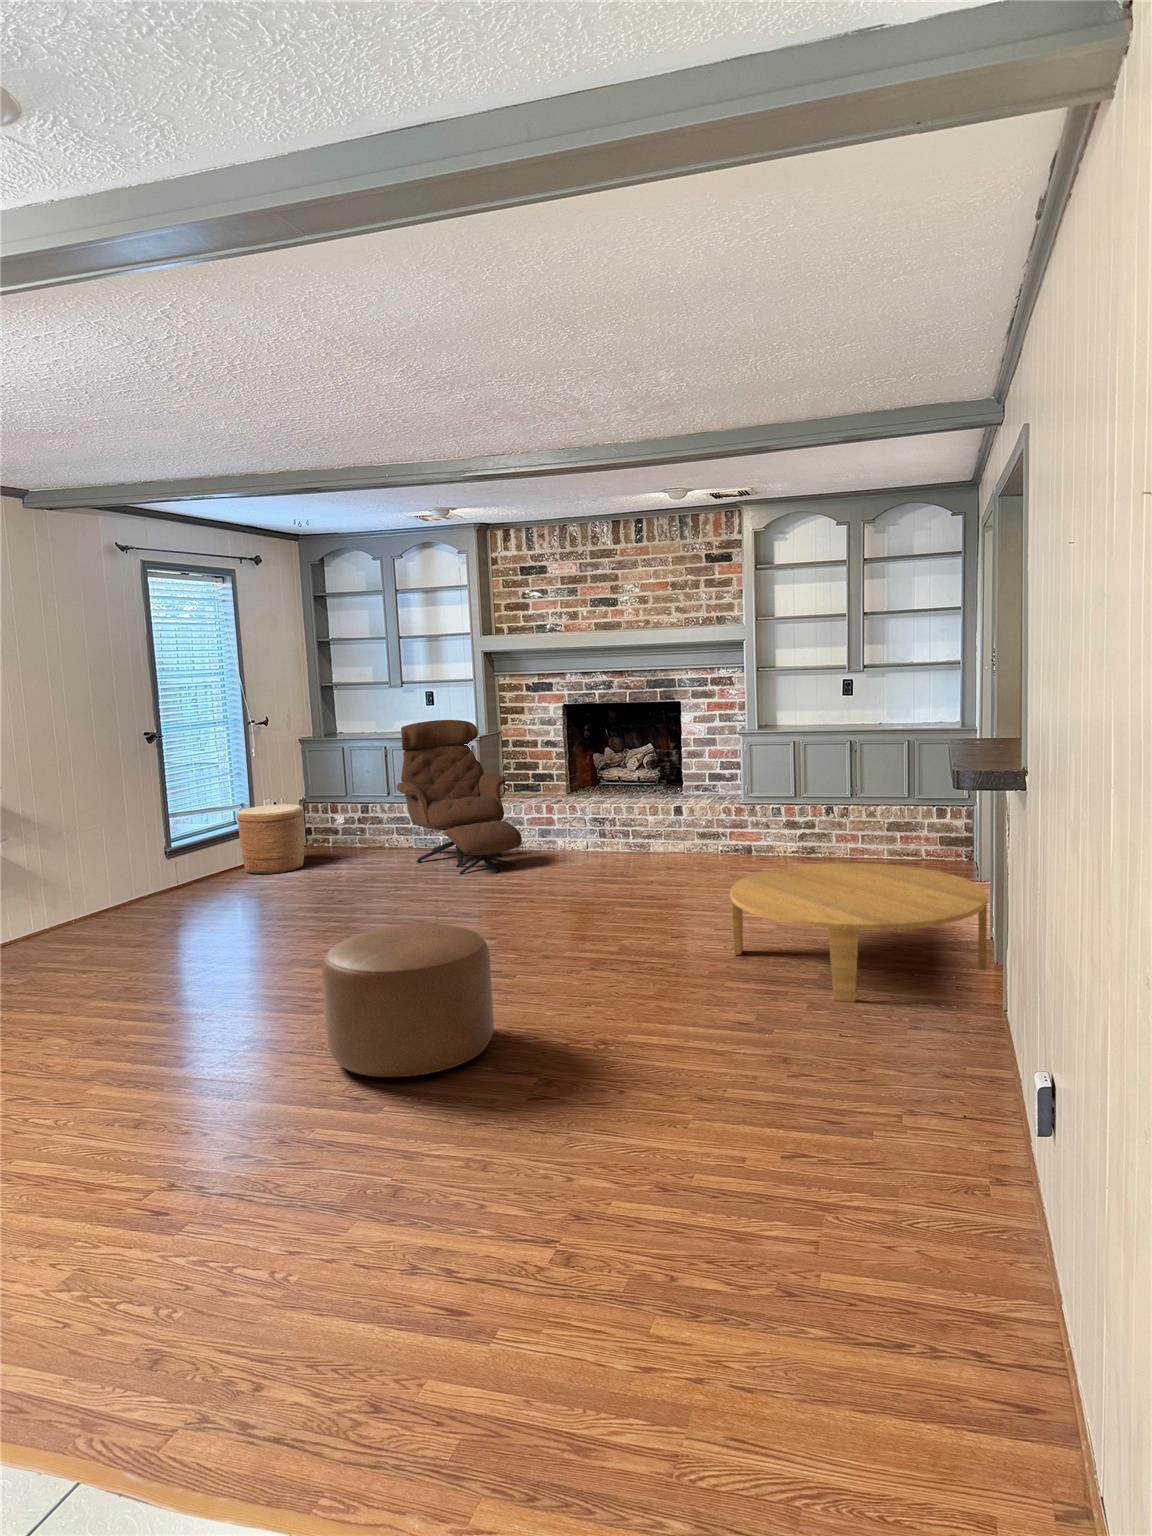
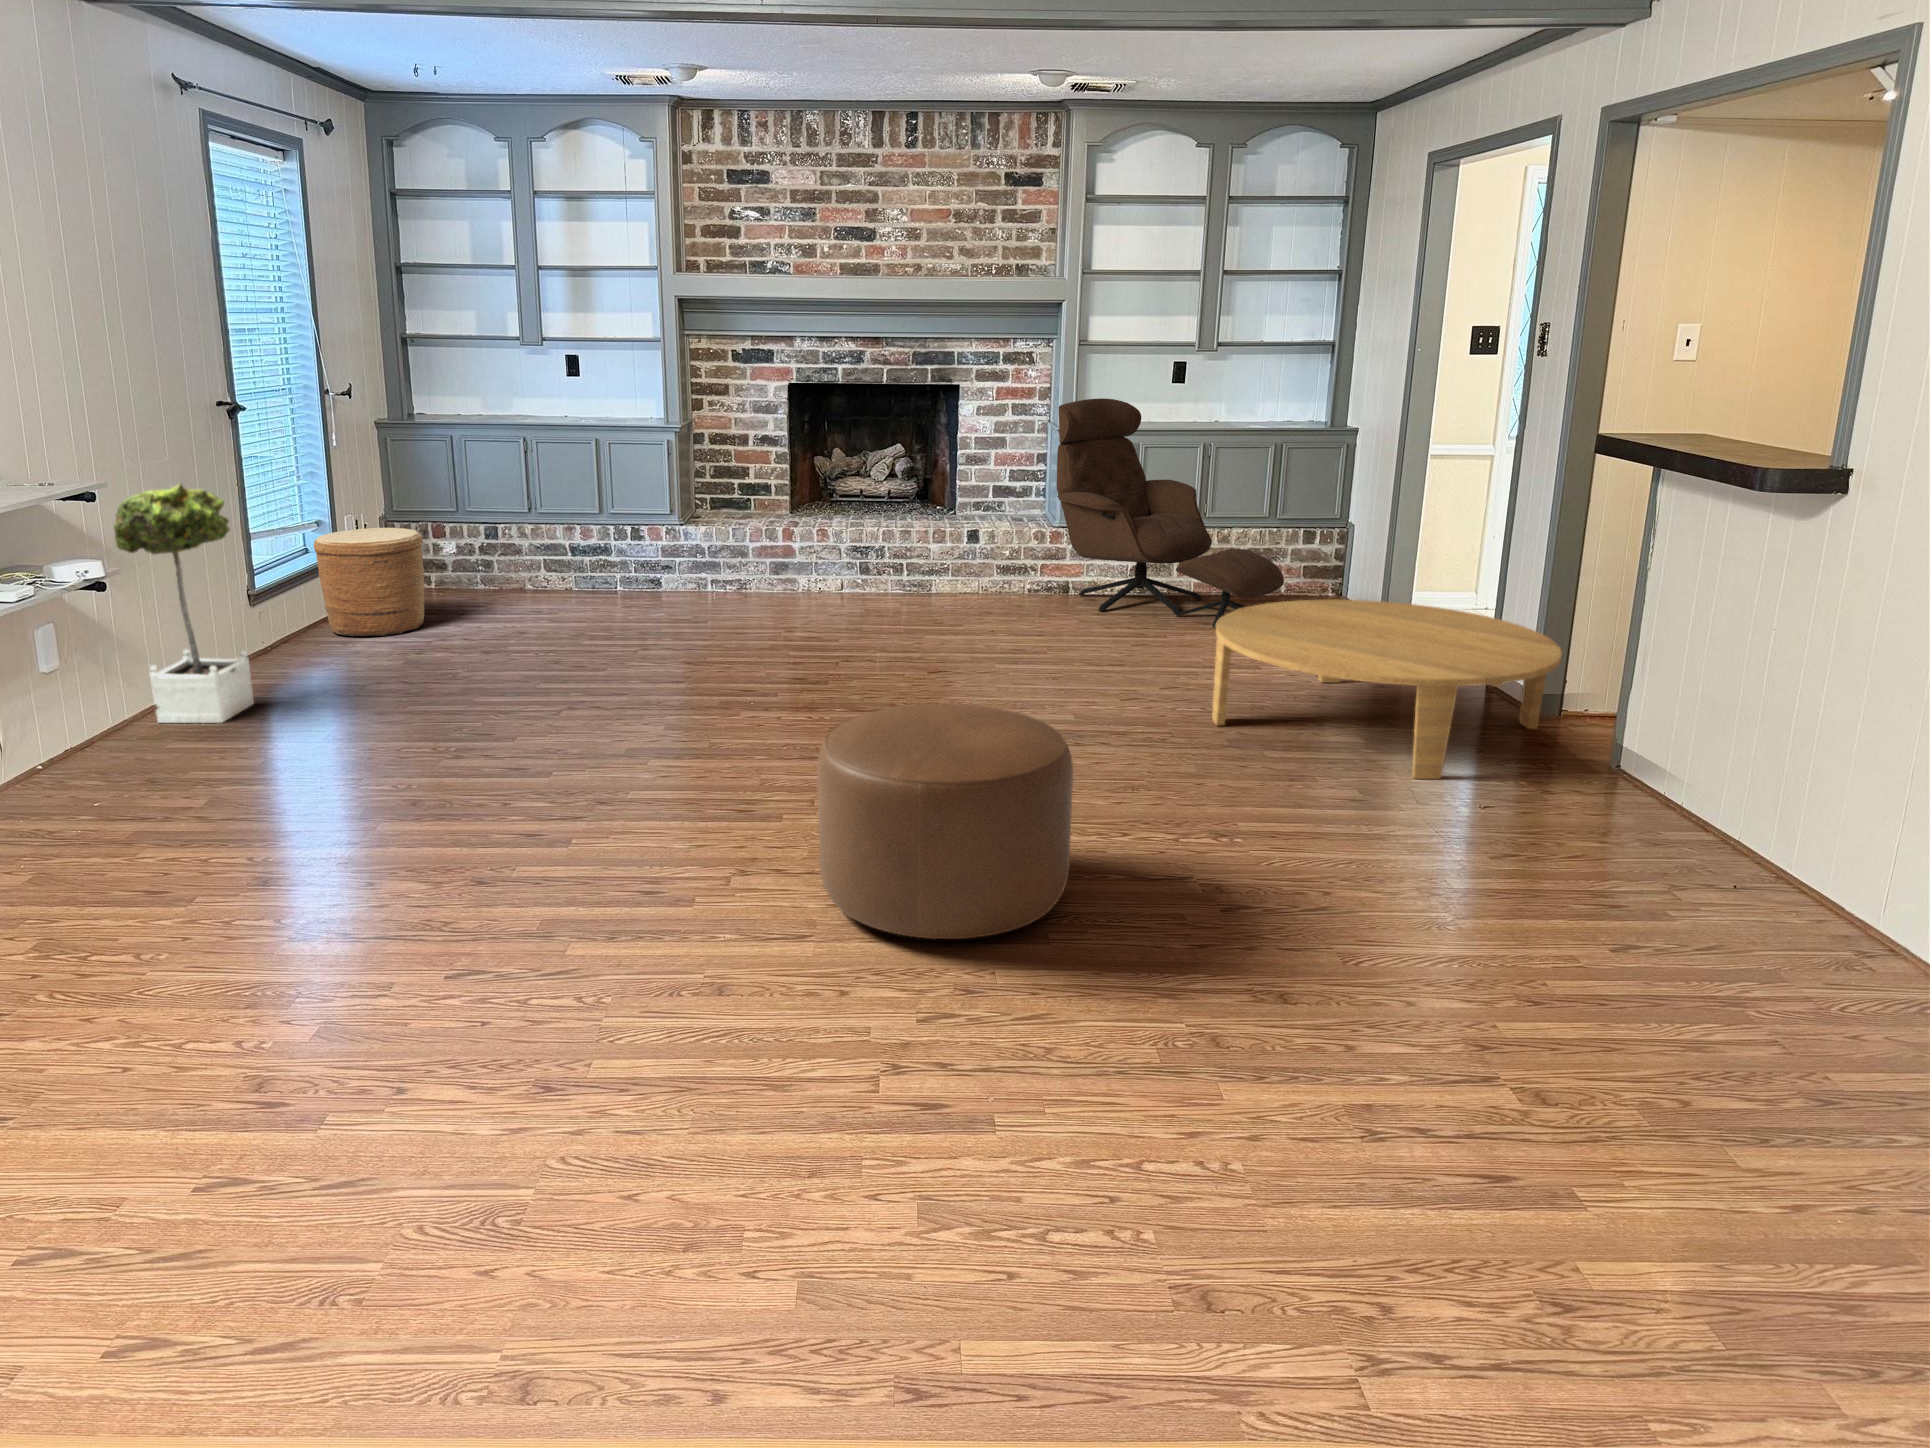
lounge chair: present [397,720,522,875] -> present [1057,398,1284,627]
potted tree: none [79,779,161,923] -> present [112,484,254,723]

